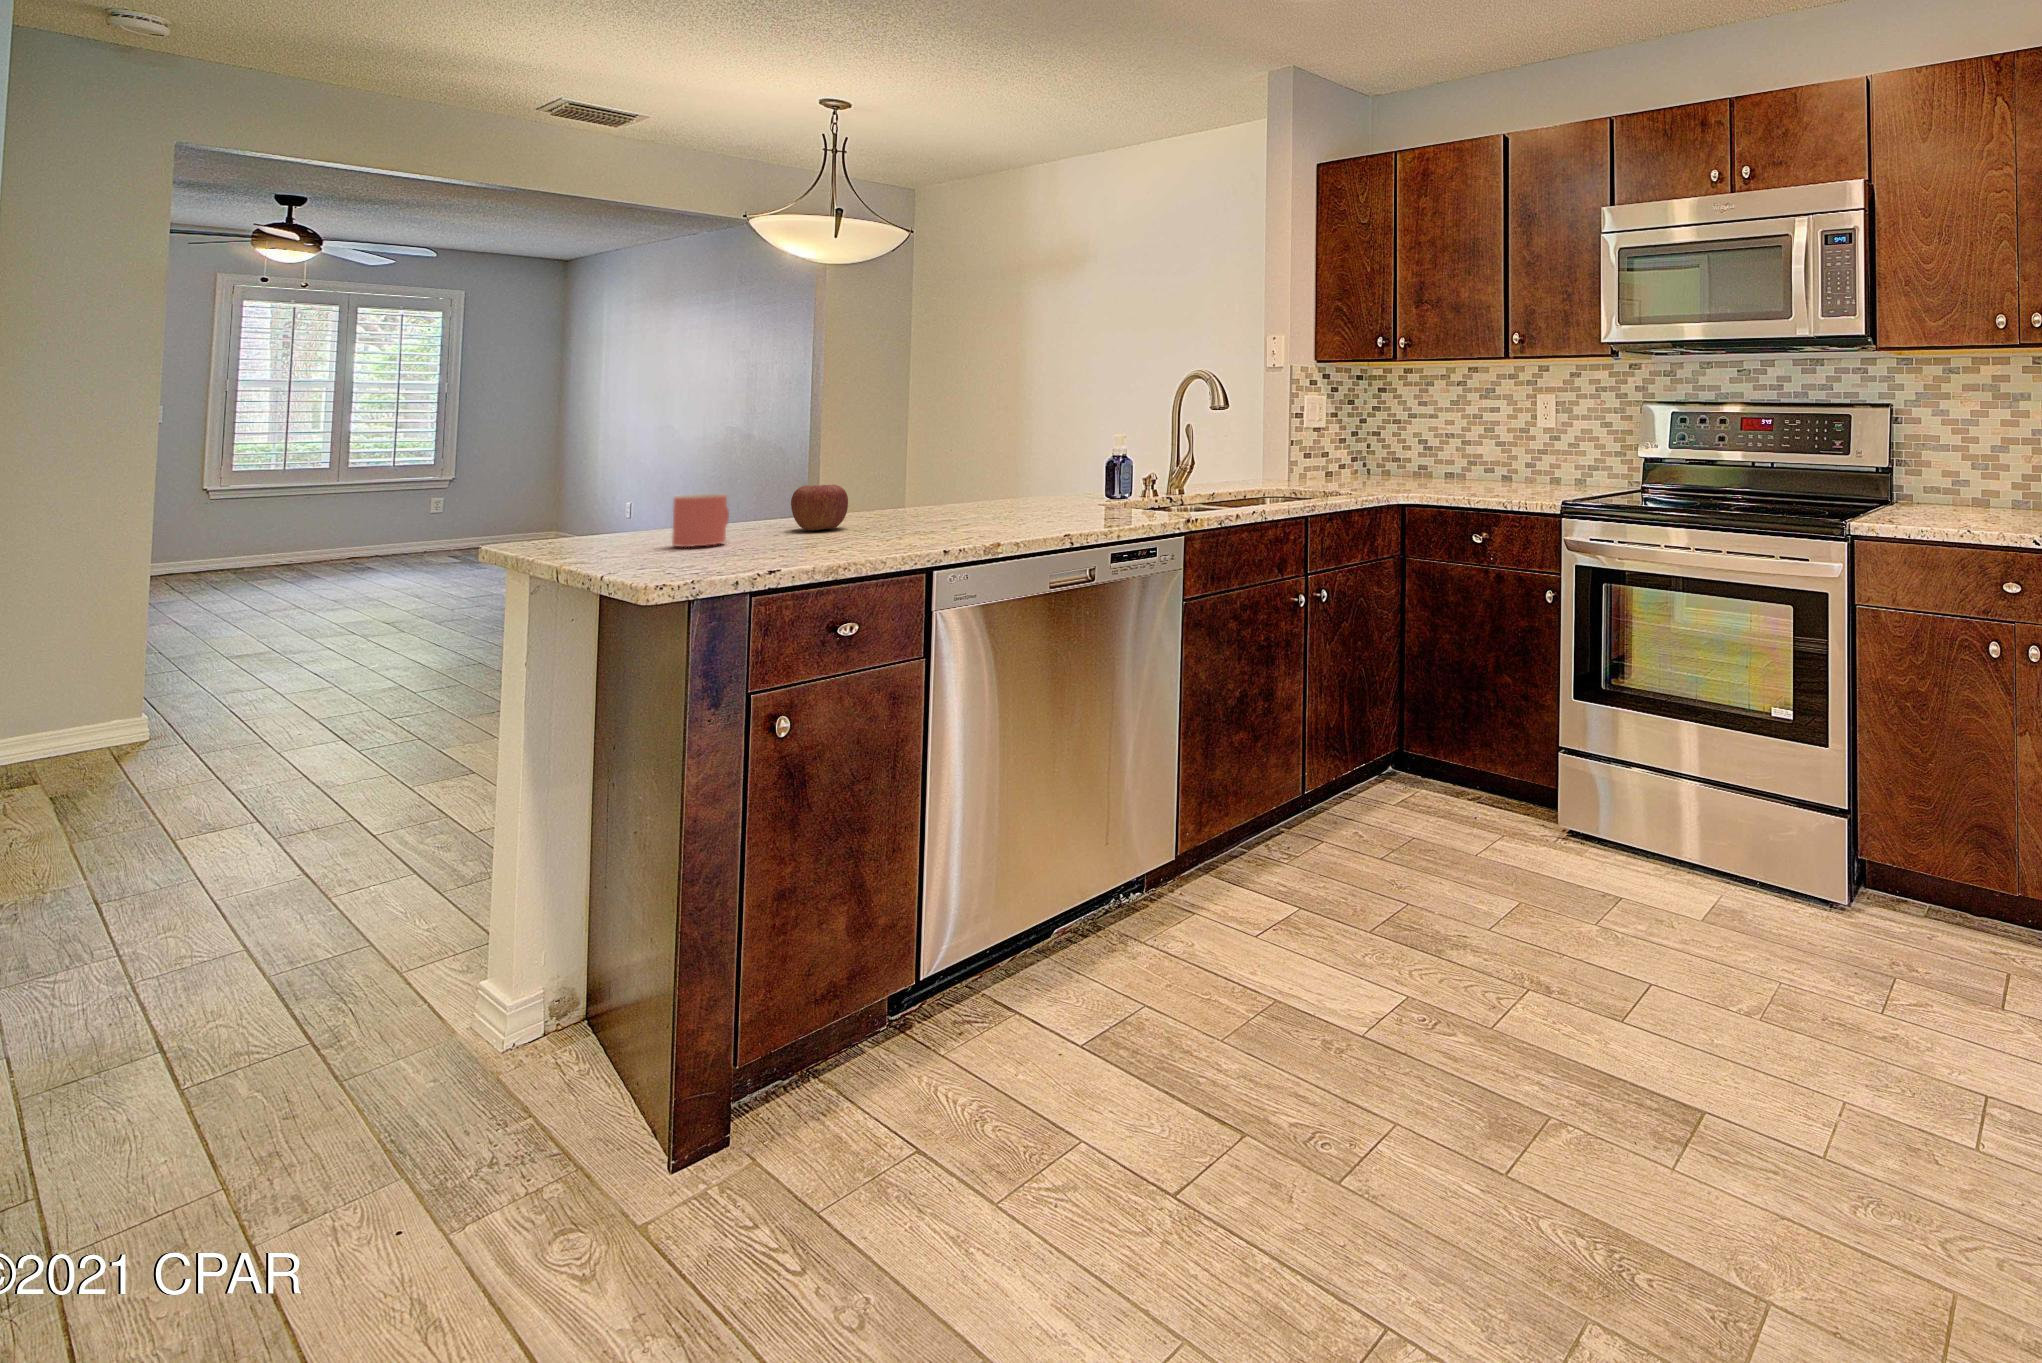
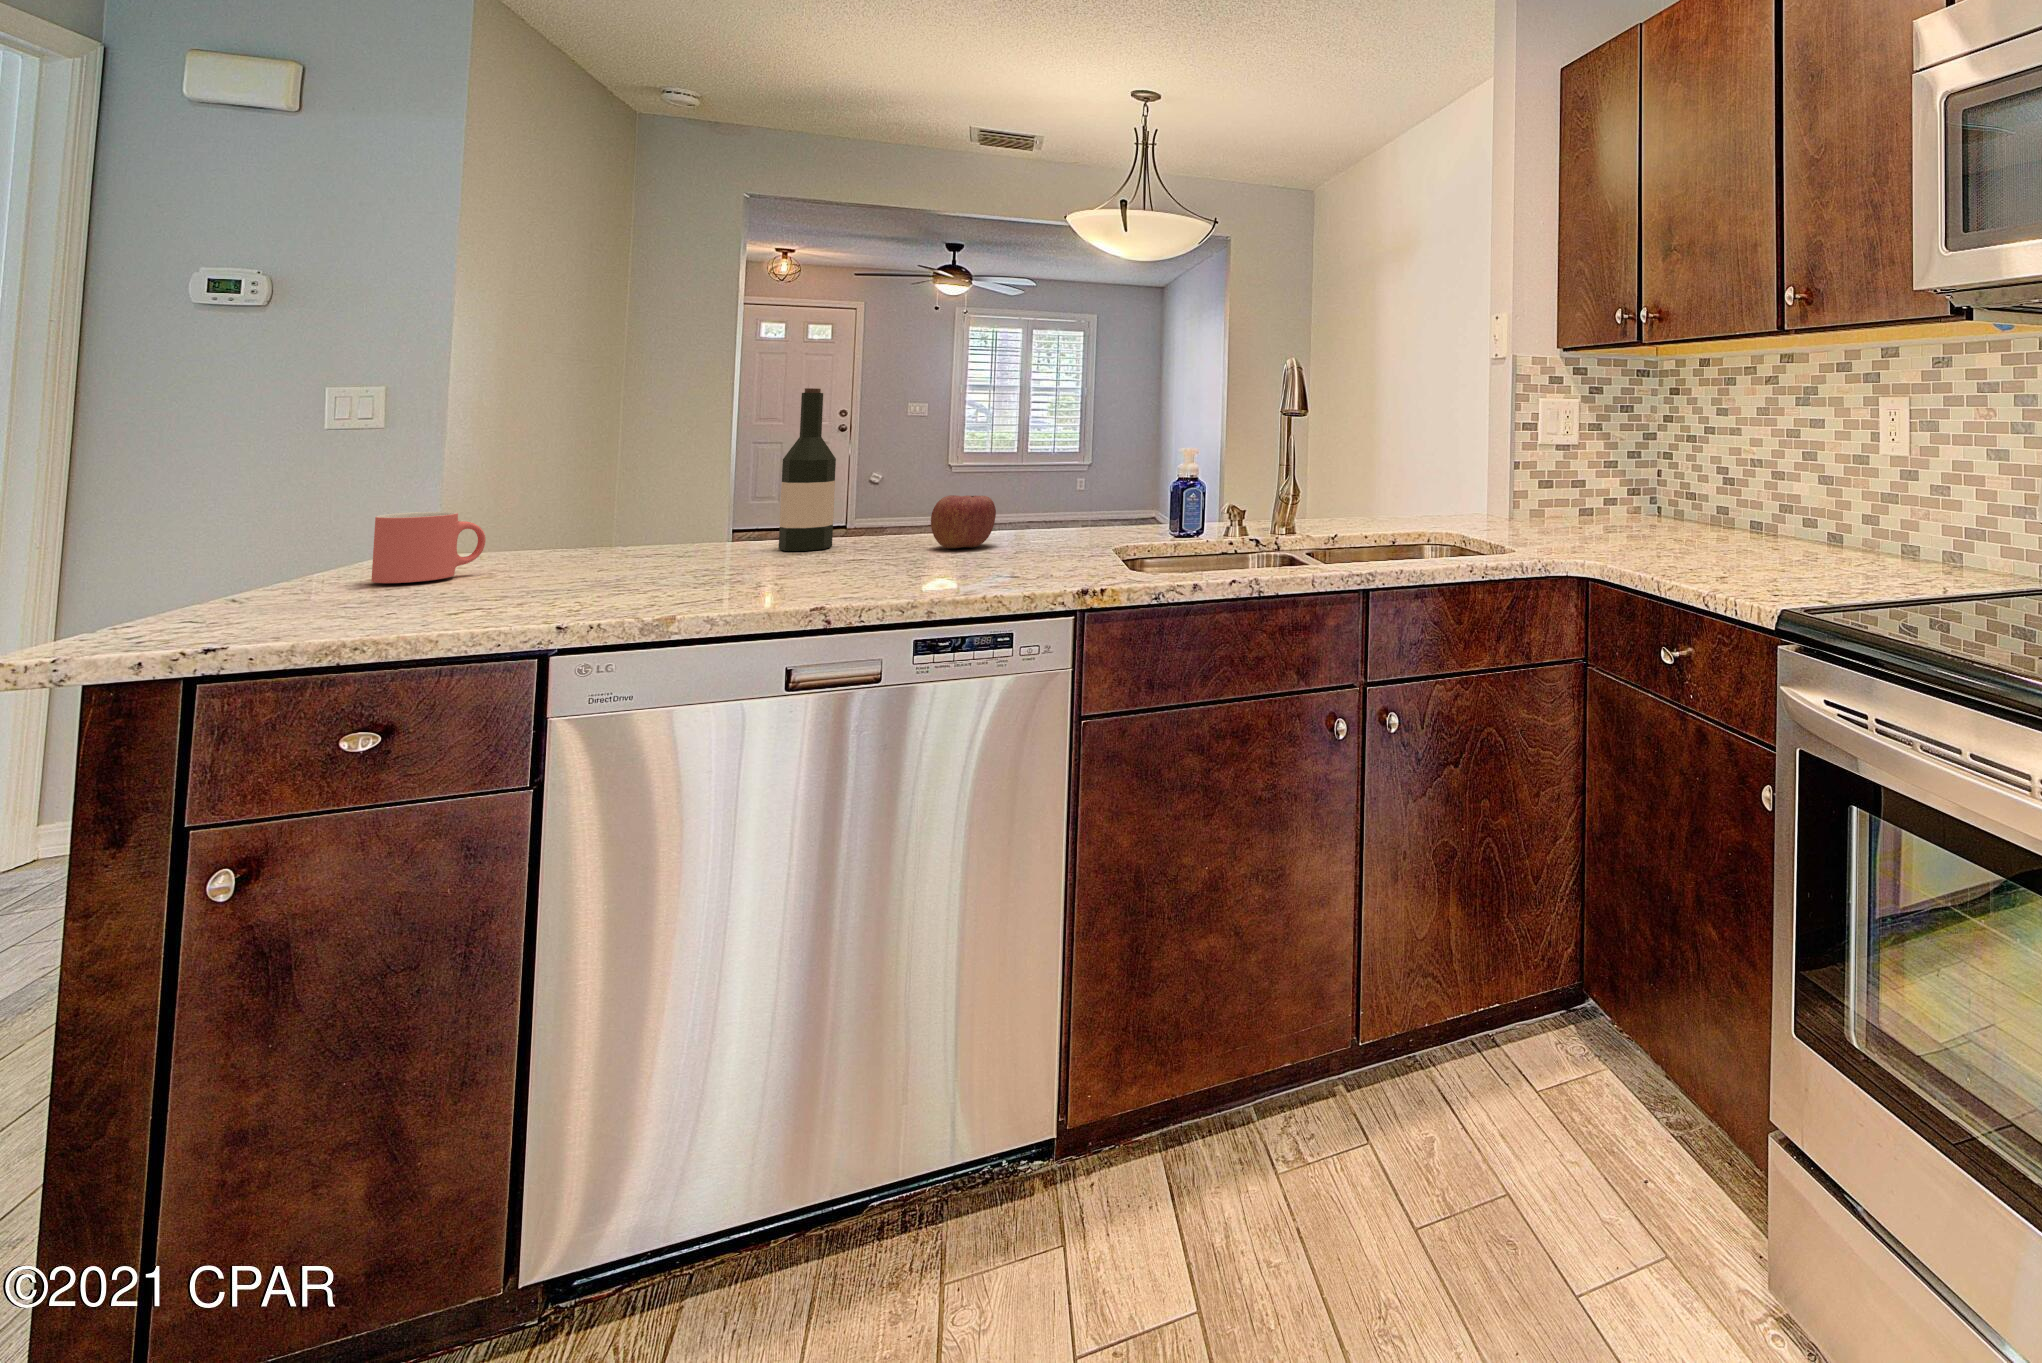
wine bottle: none [865,396,904,519] -> present [779,388,836,551]
apple: present [791,485,848,531] -> present [931,495,996,549]

